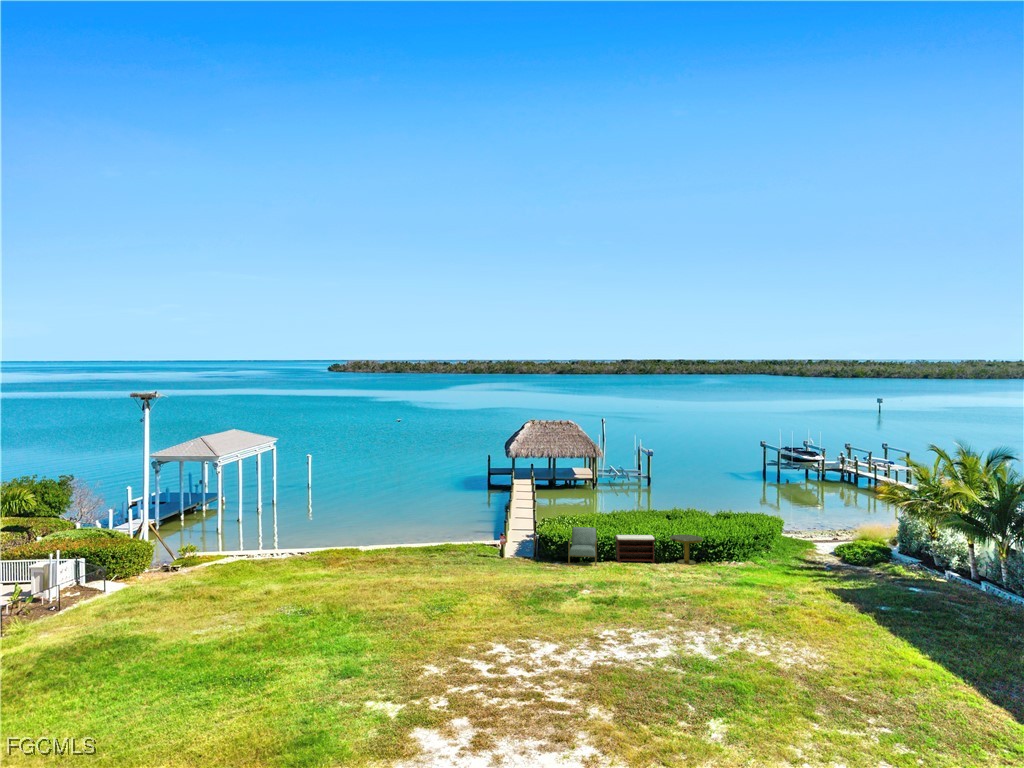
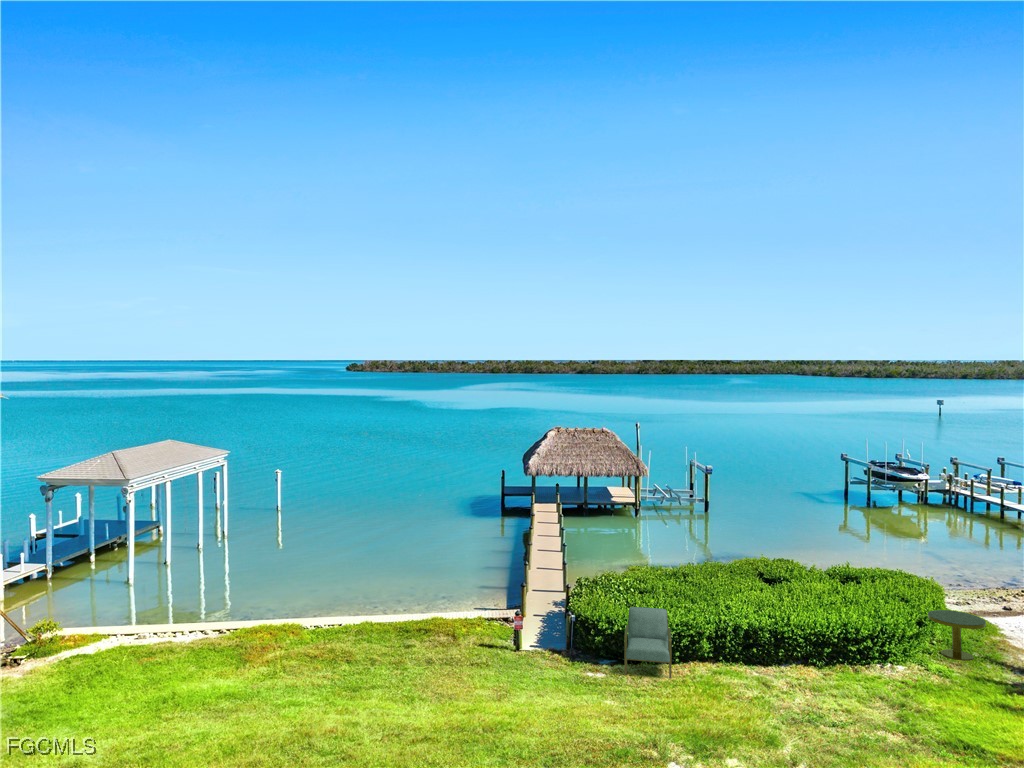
side table: present [670,534,703,565] -> present [928,610,986,661]
bench: present [615,535,656,563] -> none [697,620,766,670]

